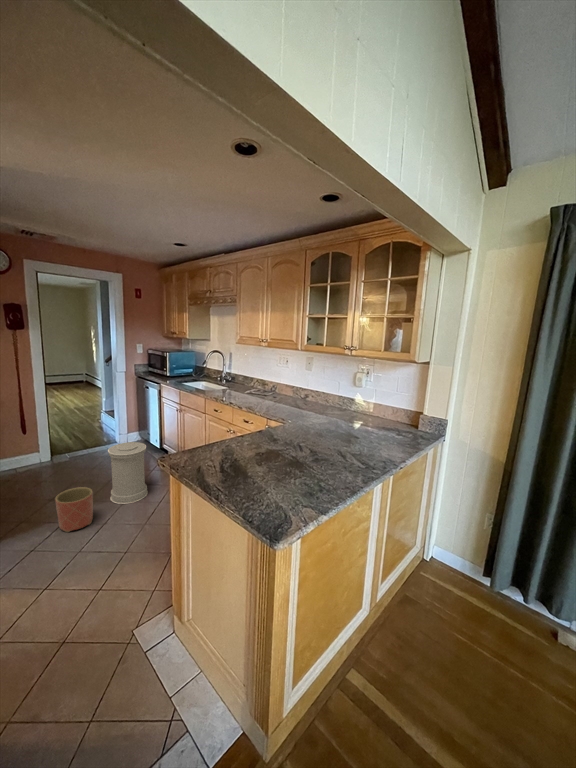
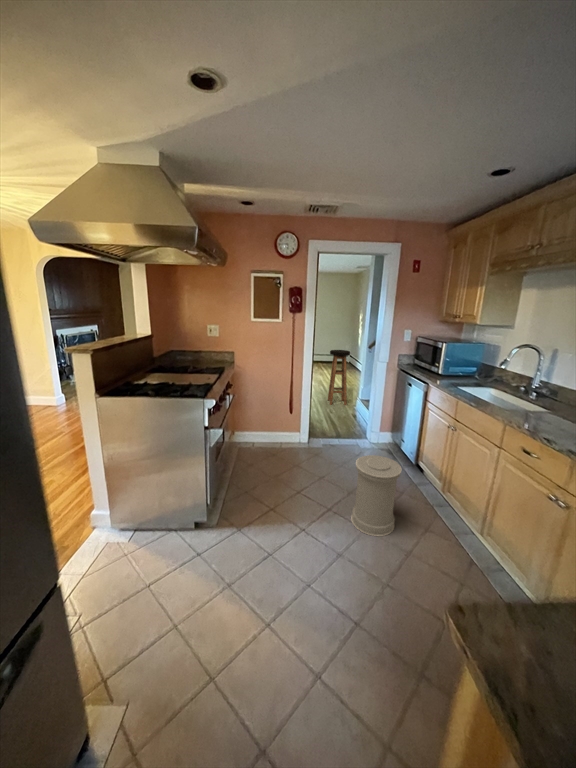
bar stool: none [63,367,90,423] -> present [328,350,350,405]
planter: present [55,487,93,532] -> none [296,497,332,550]

